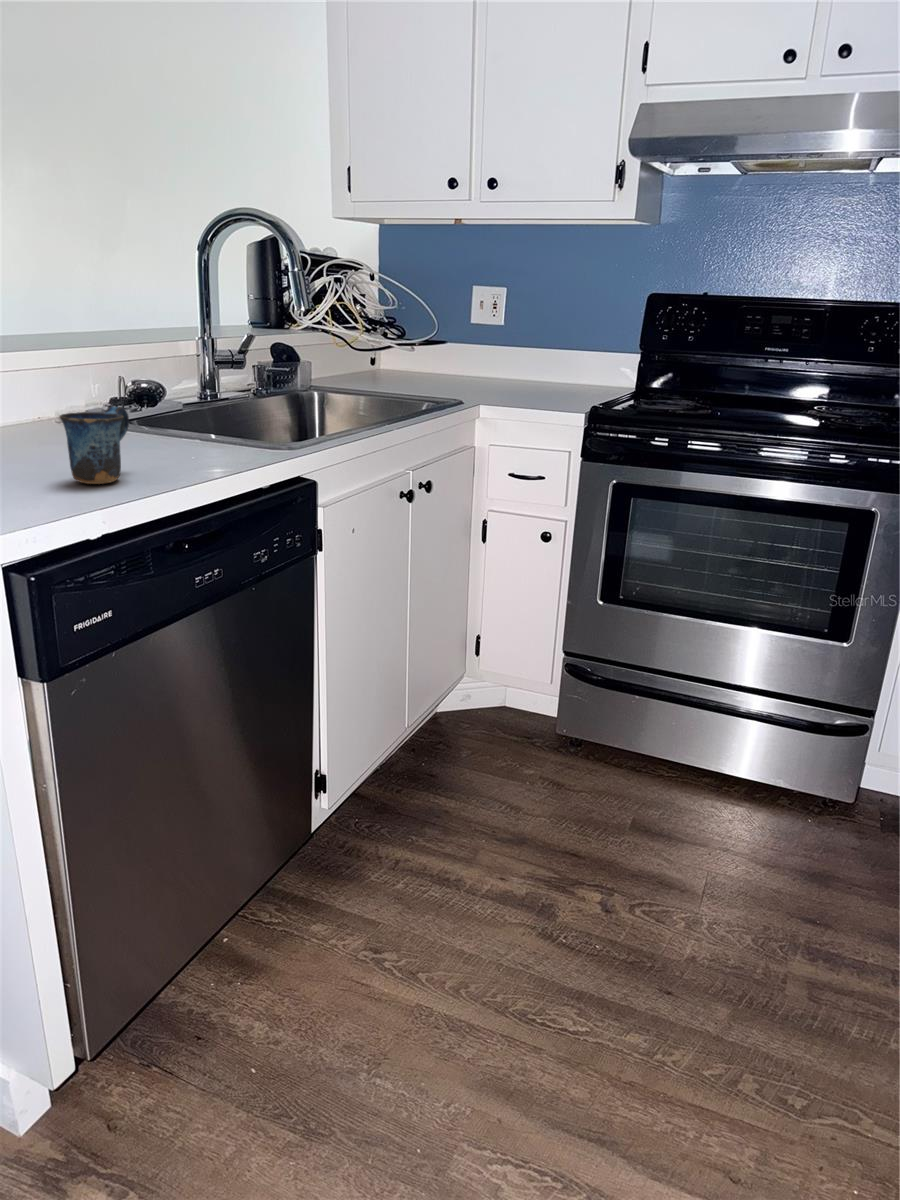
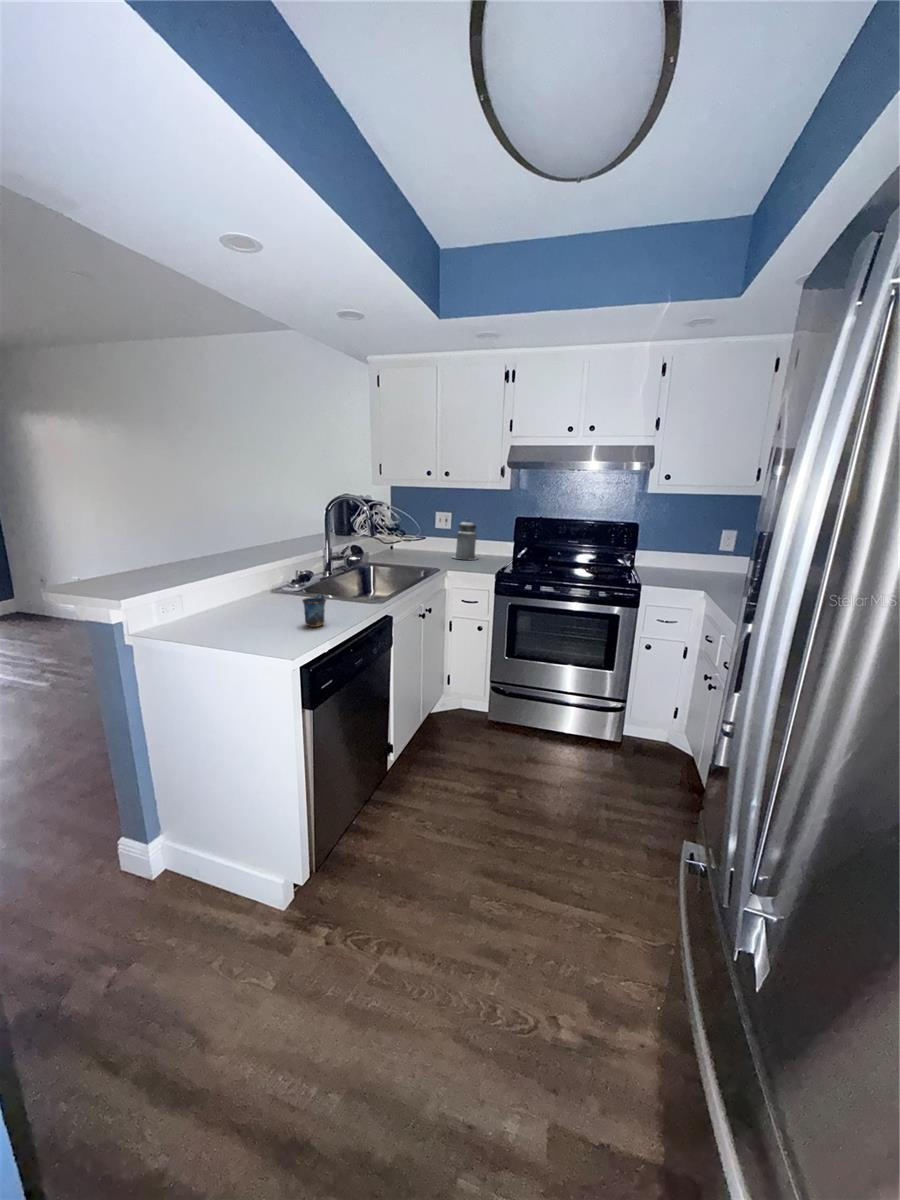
canister: none [499,295,559,388] -> present [452,521,479,560]

